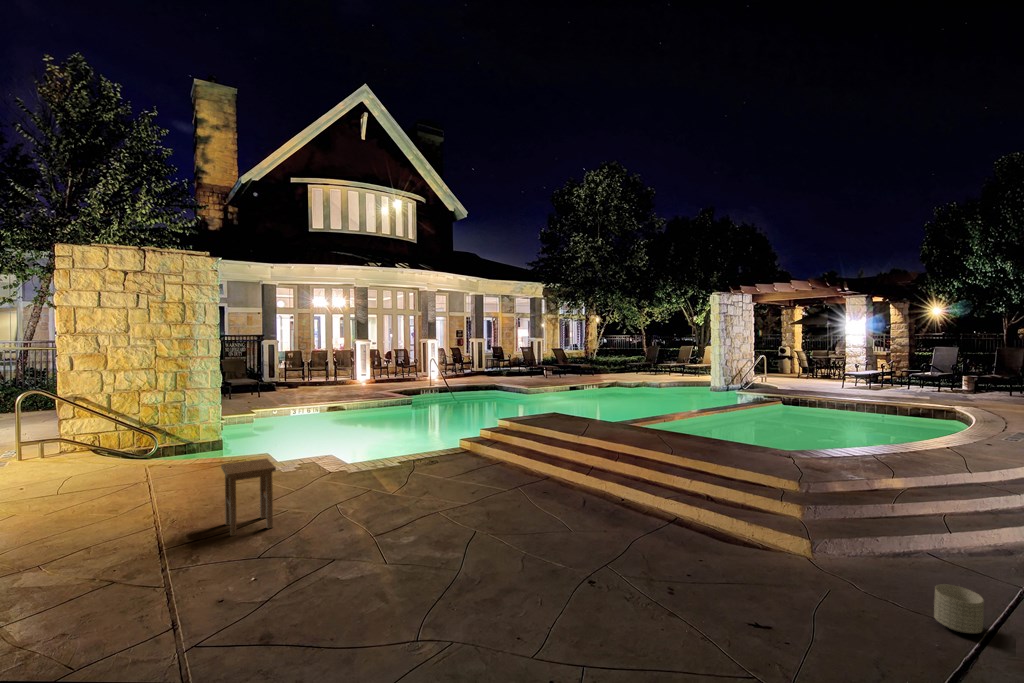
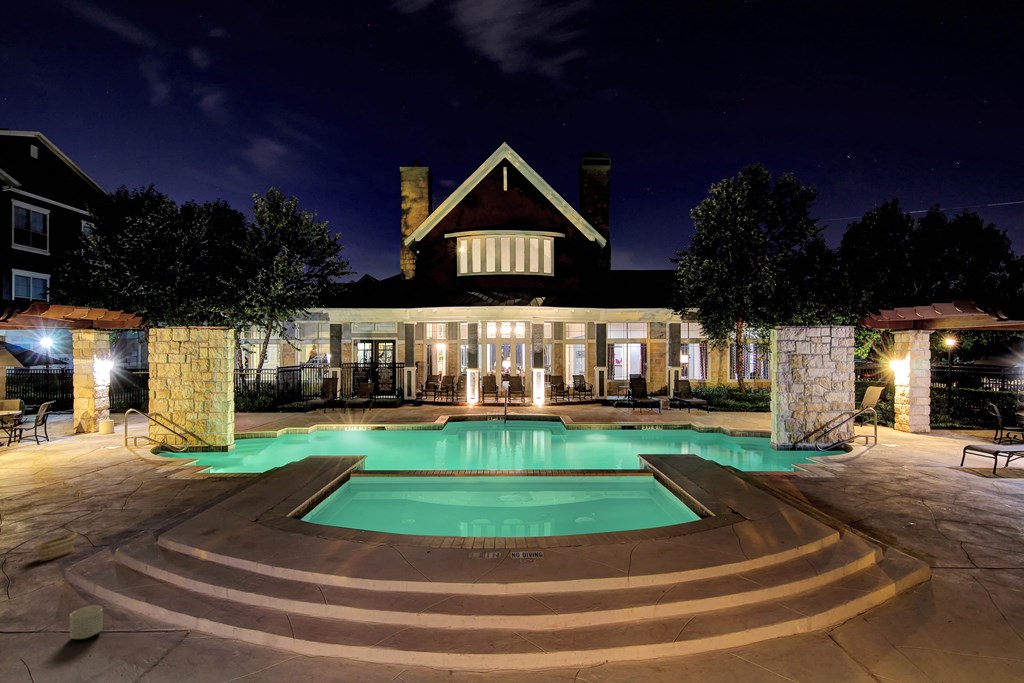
stool: present [221,459,276,536] -> none [64,461,105,499]
basket: none [541,530,576,602] -> present [35,526,76,561]

